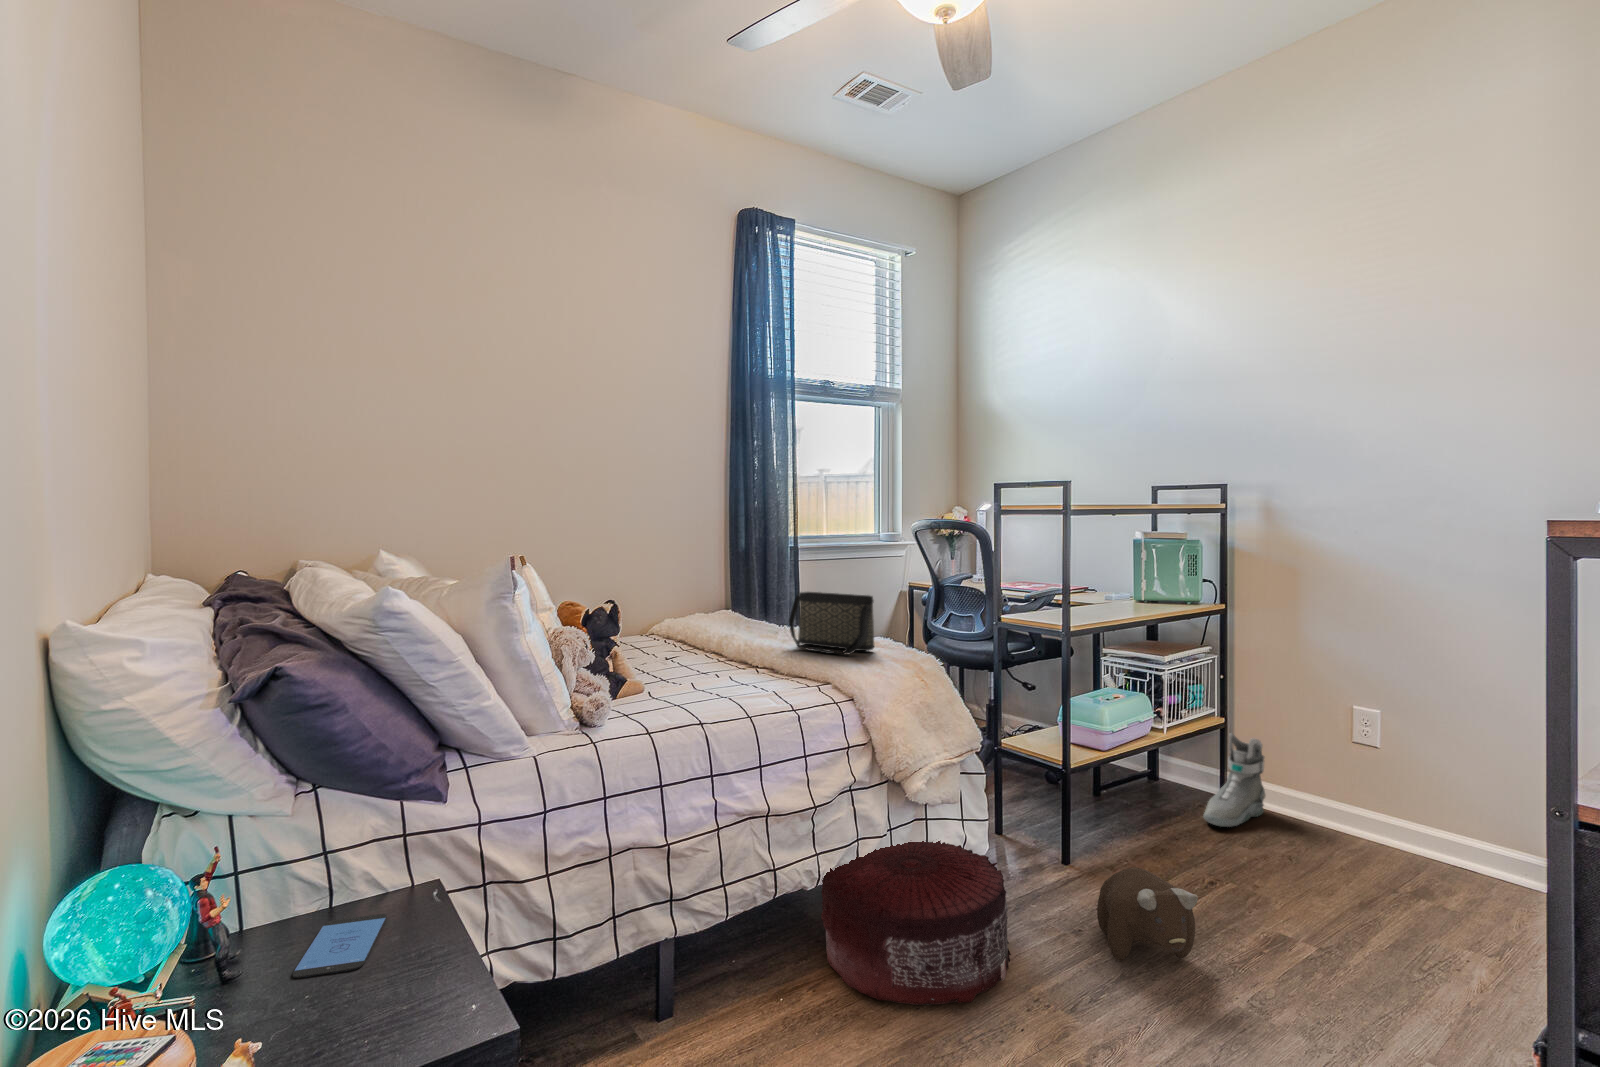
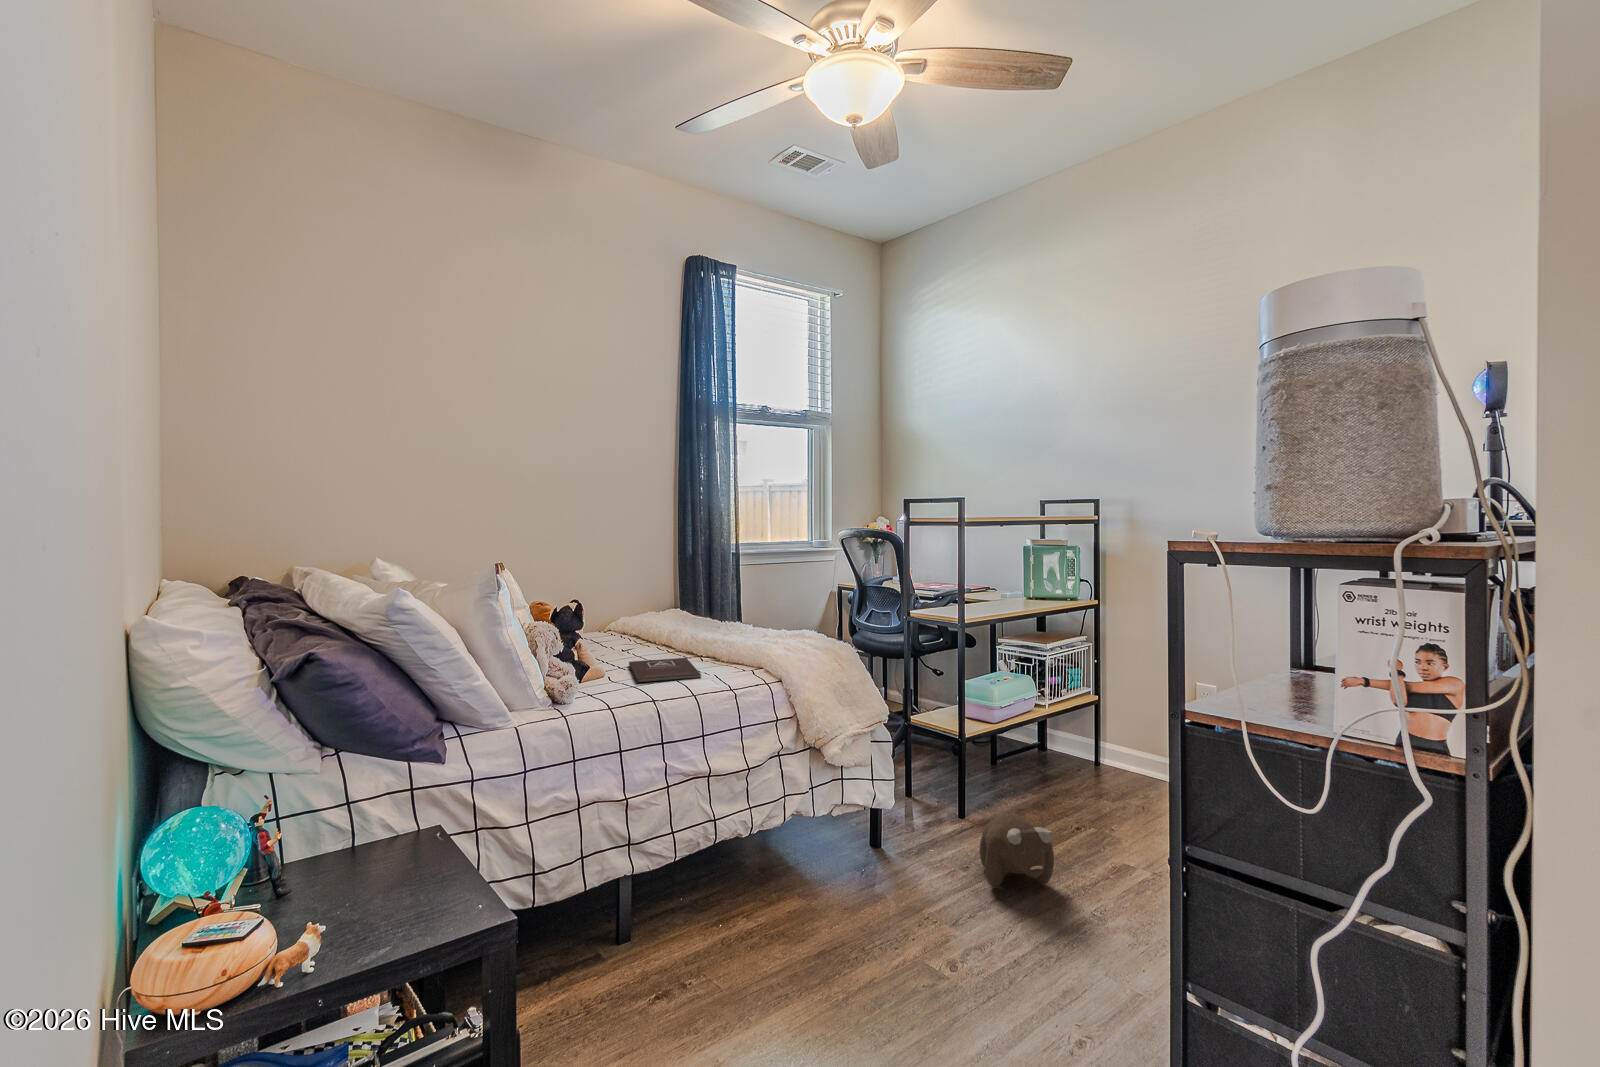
handbag: present [789,592,874,654] -> none [730,591,802,644]
book: none [671,670,757,700] -> present [629,658,701,683]
sneaker: present [1203,733,1266,827] -> none [1077,708,1130,785]
pouf: present [821,840,1011,1005] -> none [754,794,908,924]
smartphone: present [293,914,387,978] -> none [333,848,402,892]

